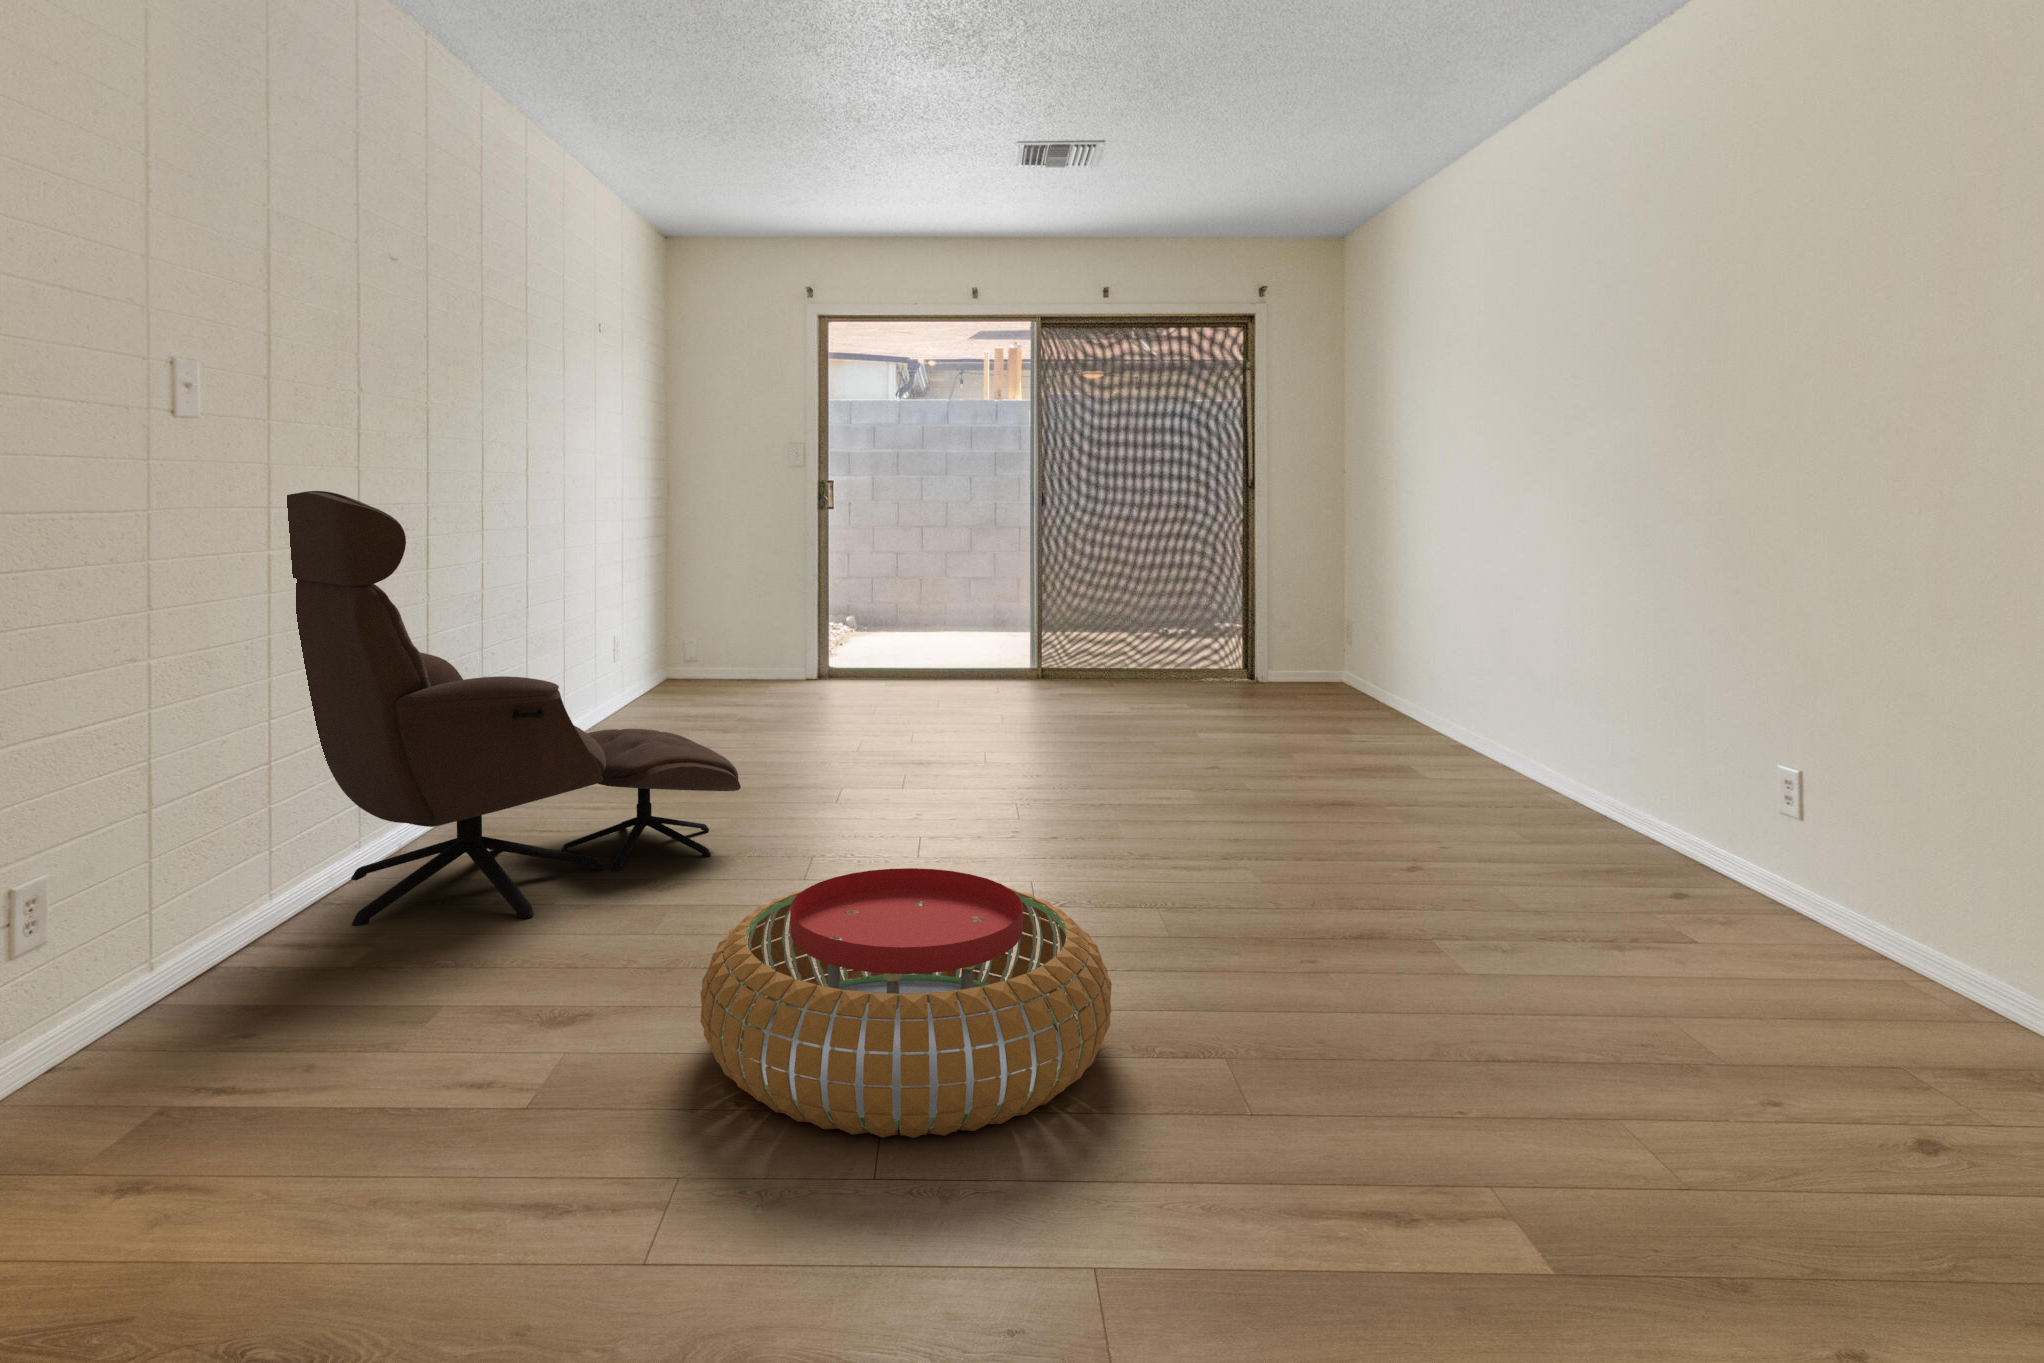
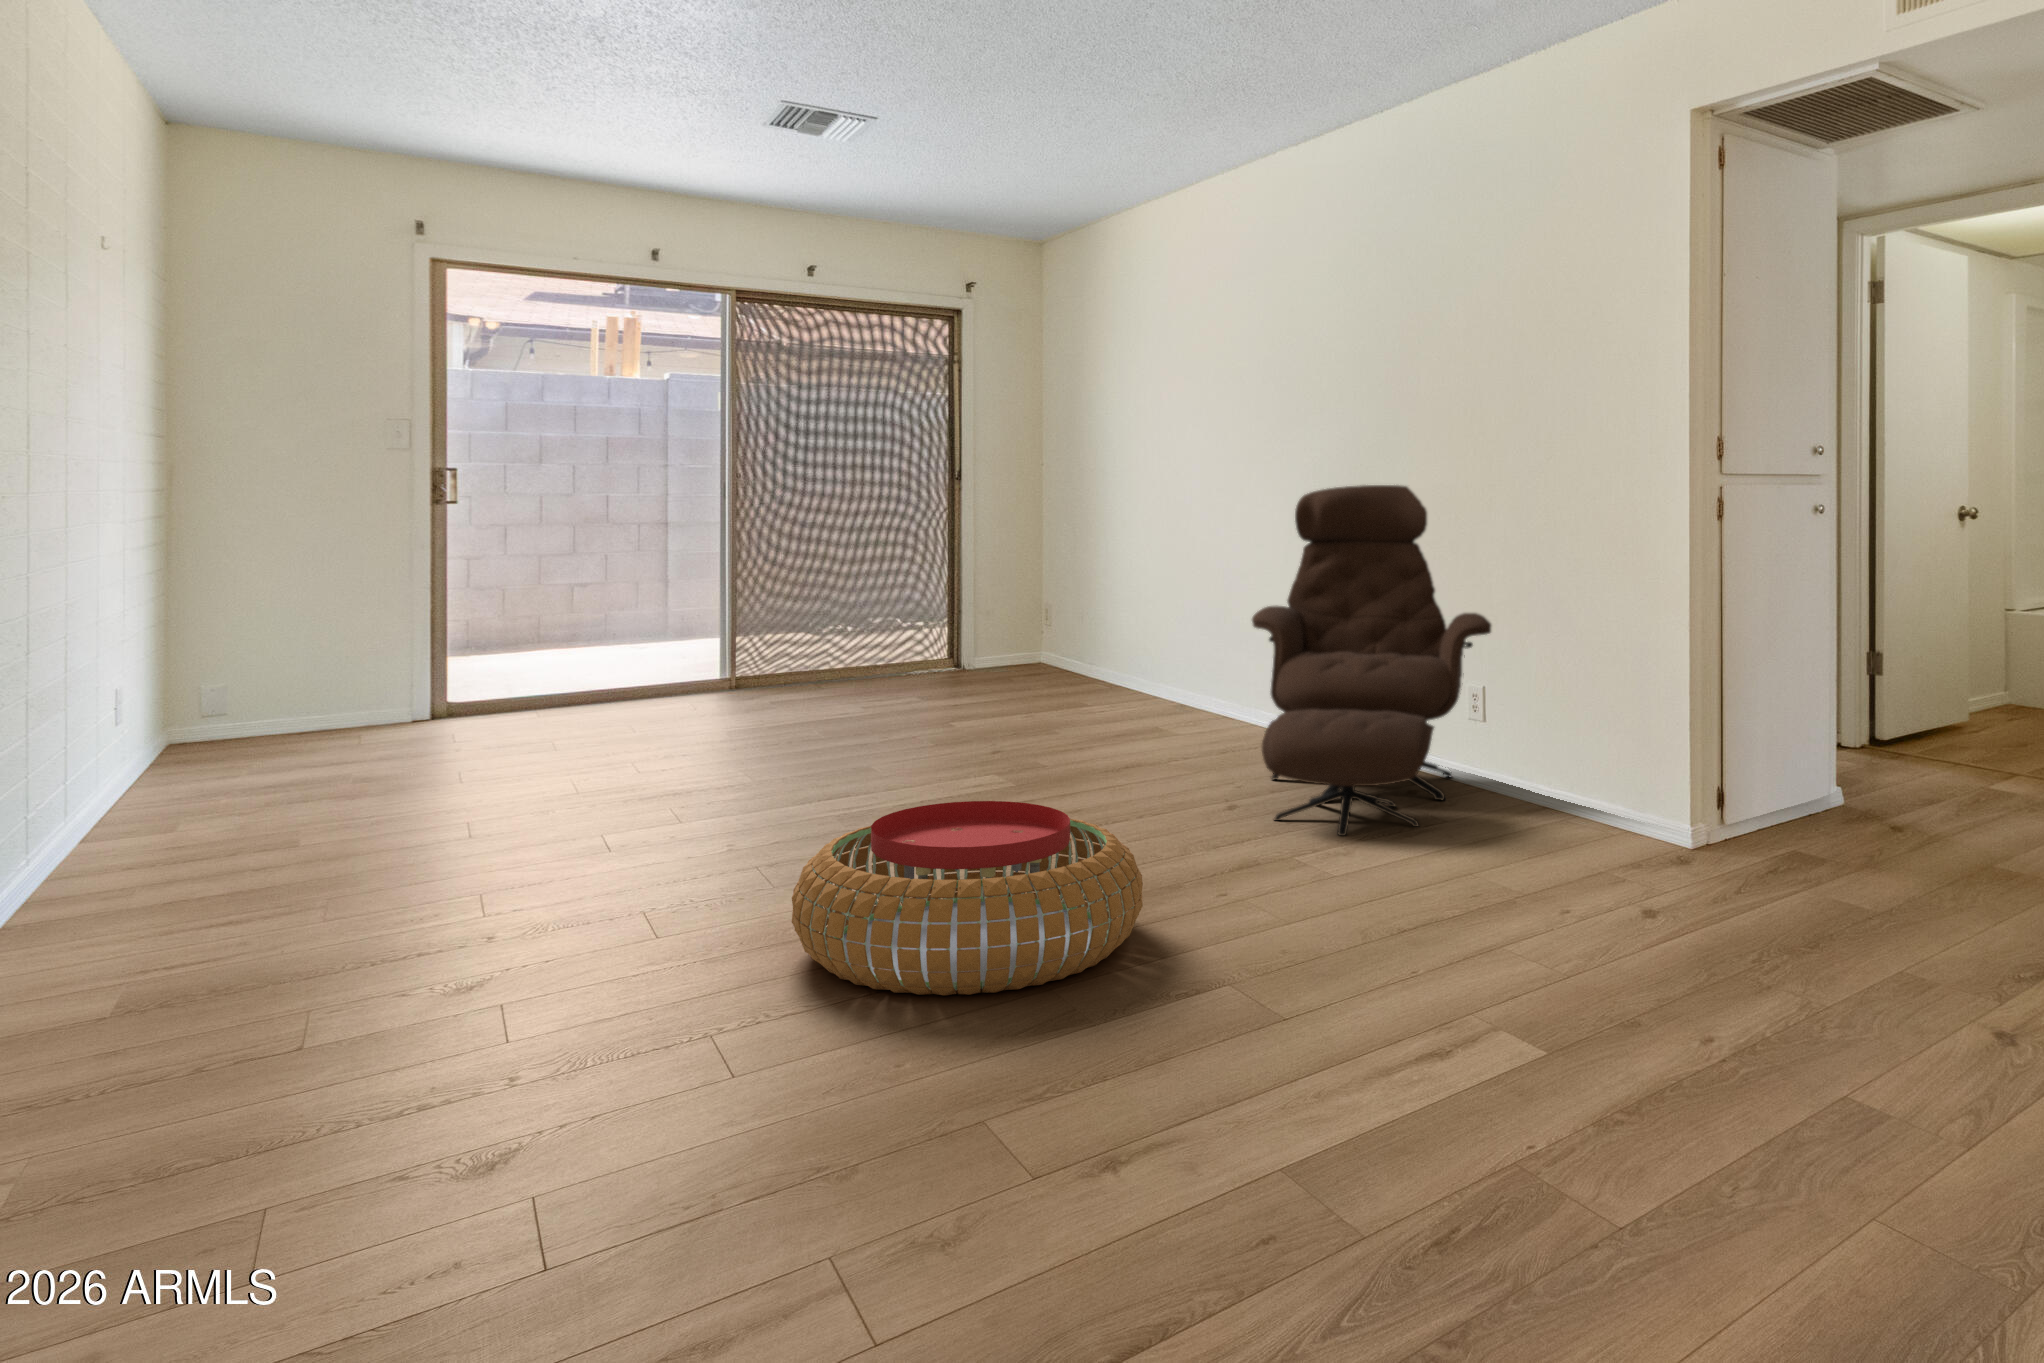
lounge chair: present [287,491,741,926] -> present [1252,485,1491,836]

